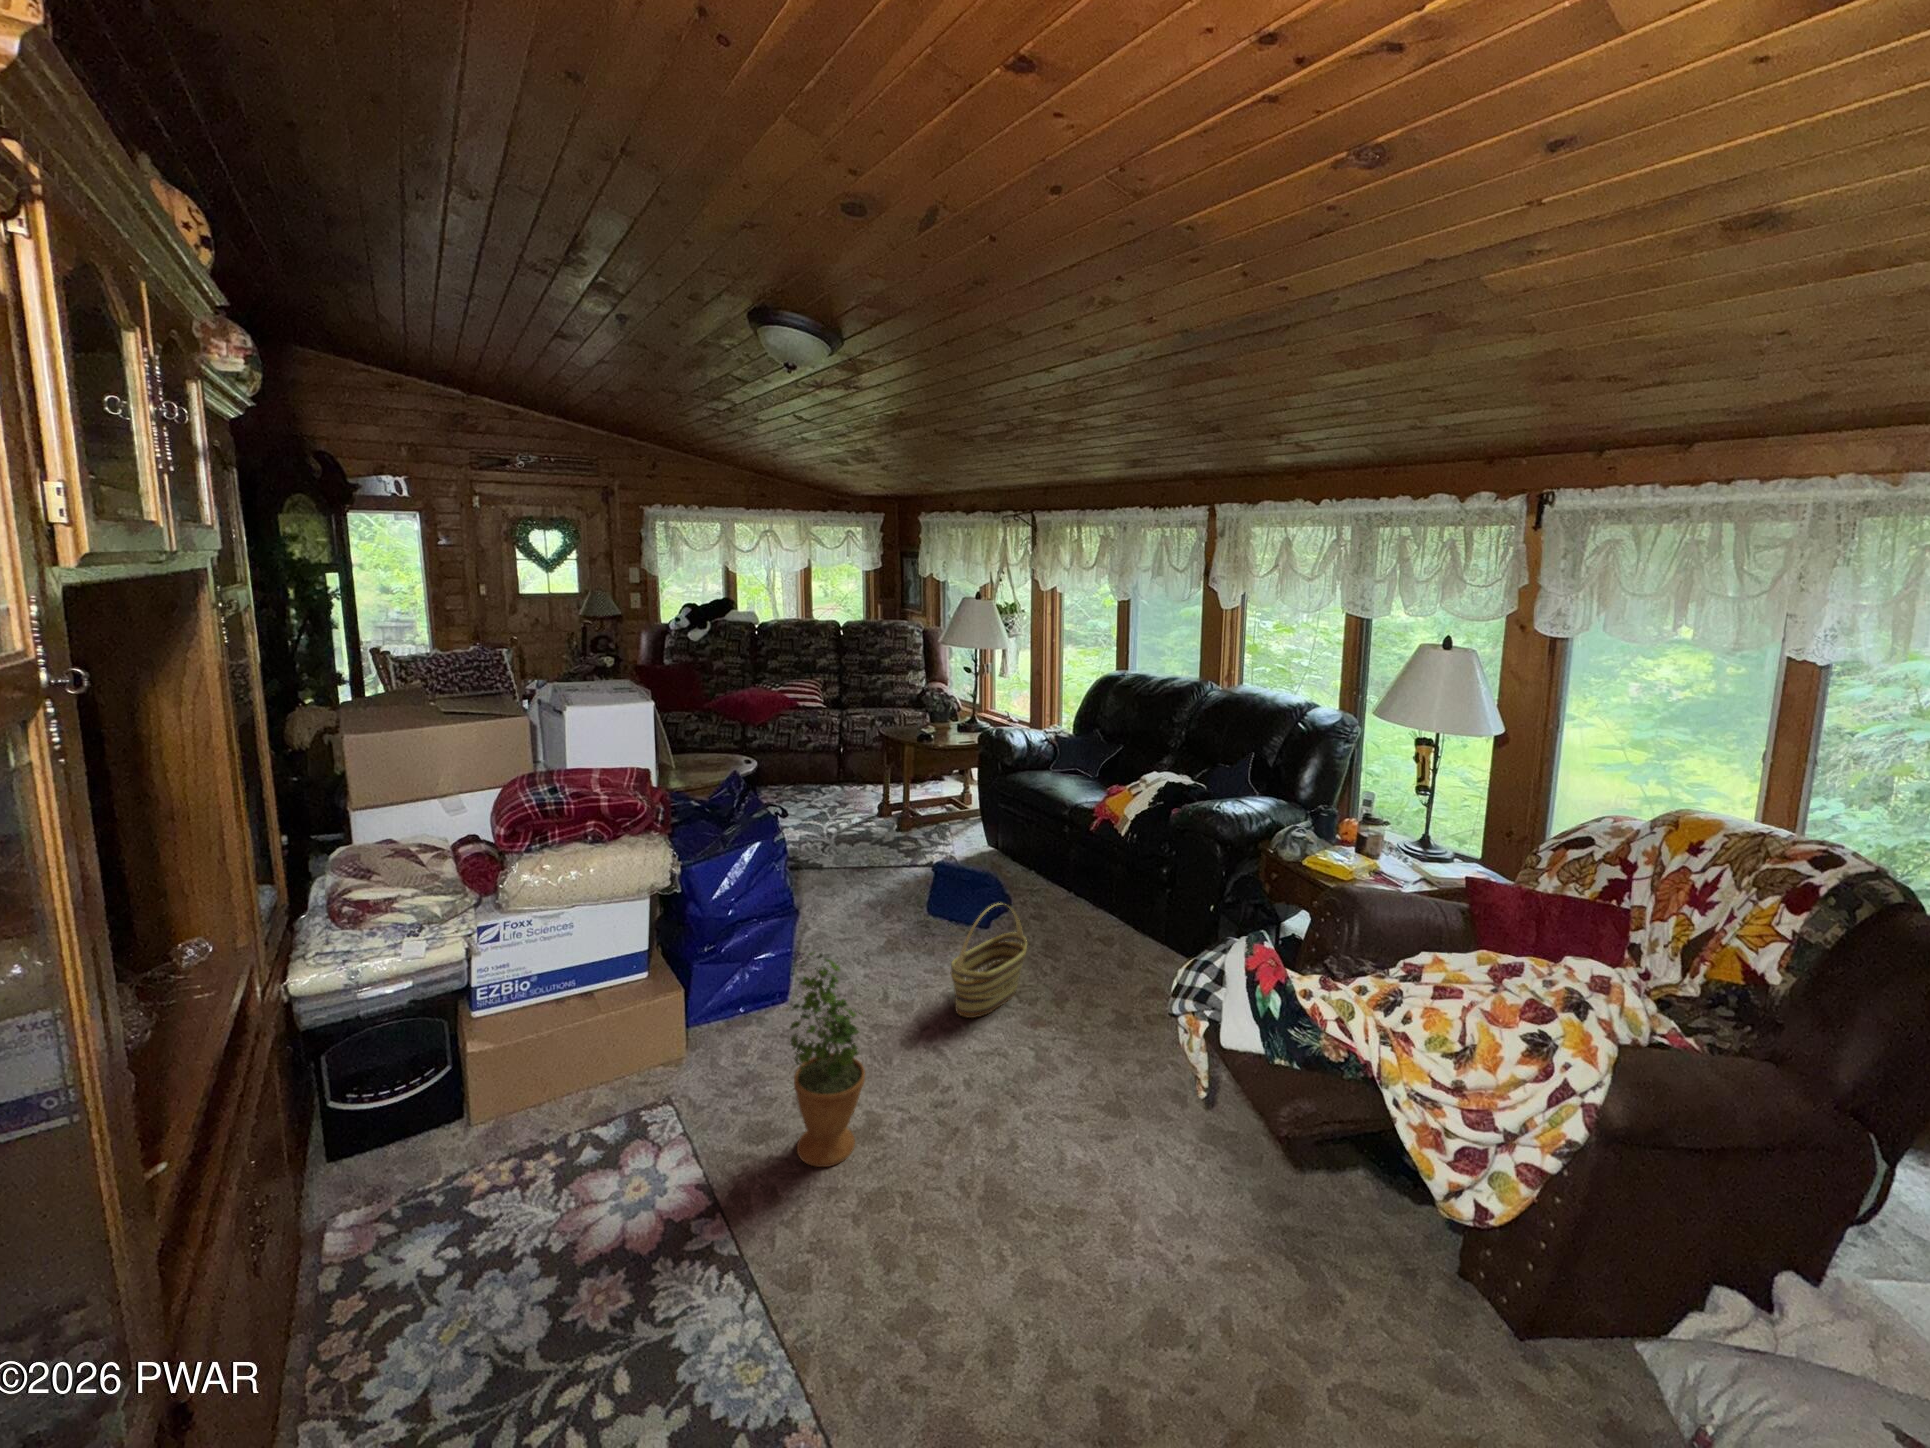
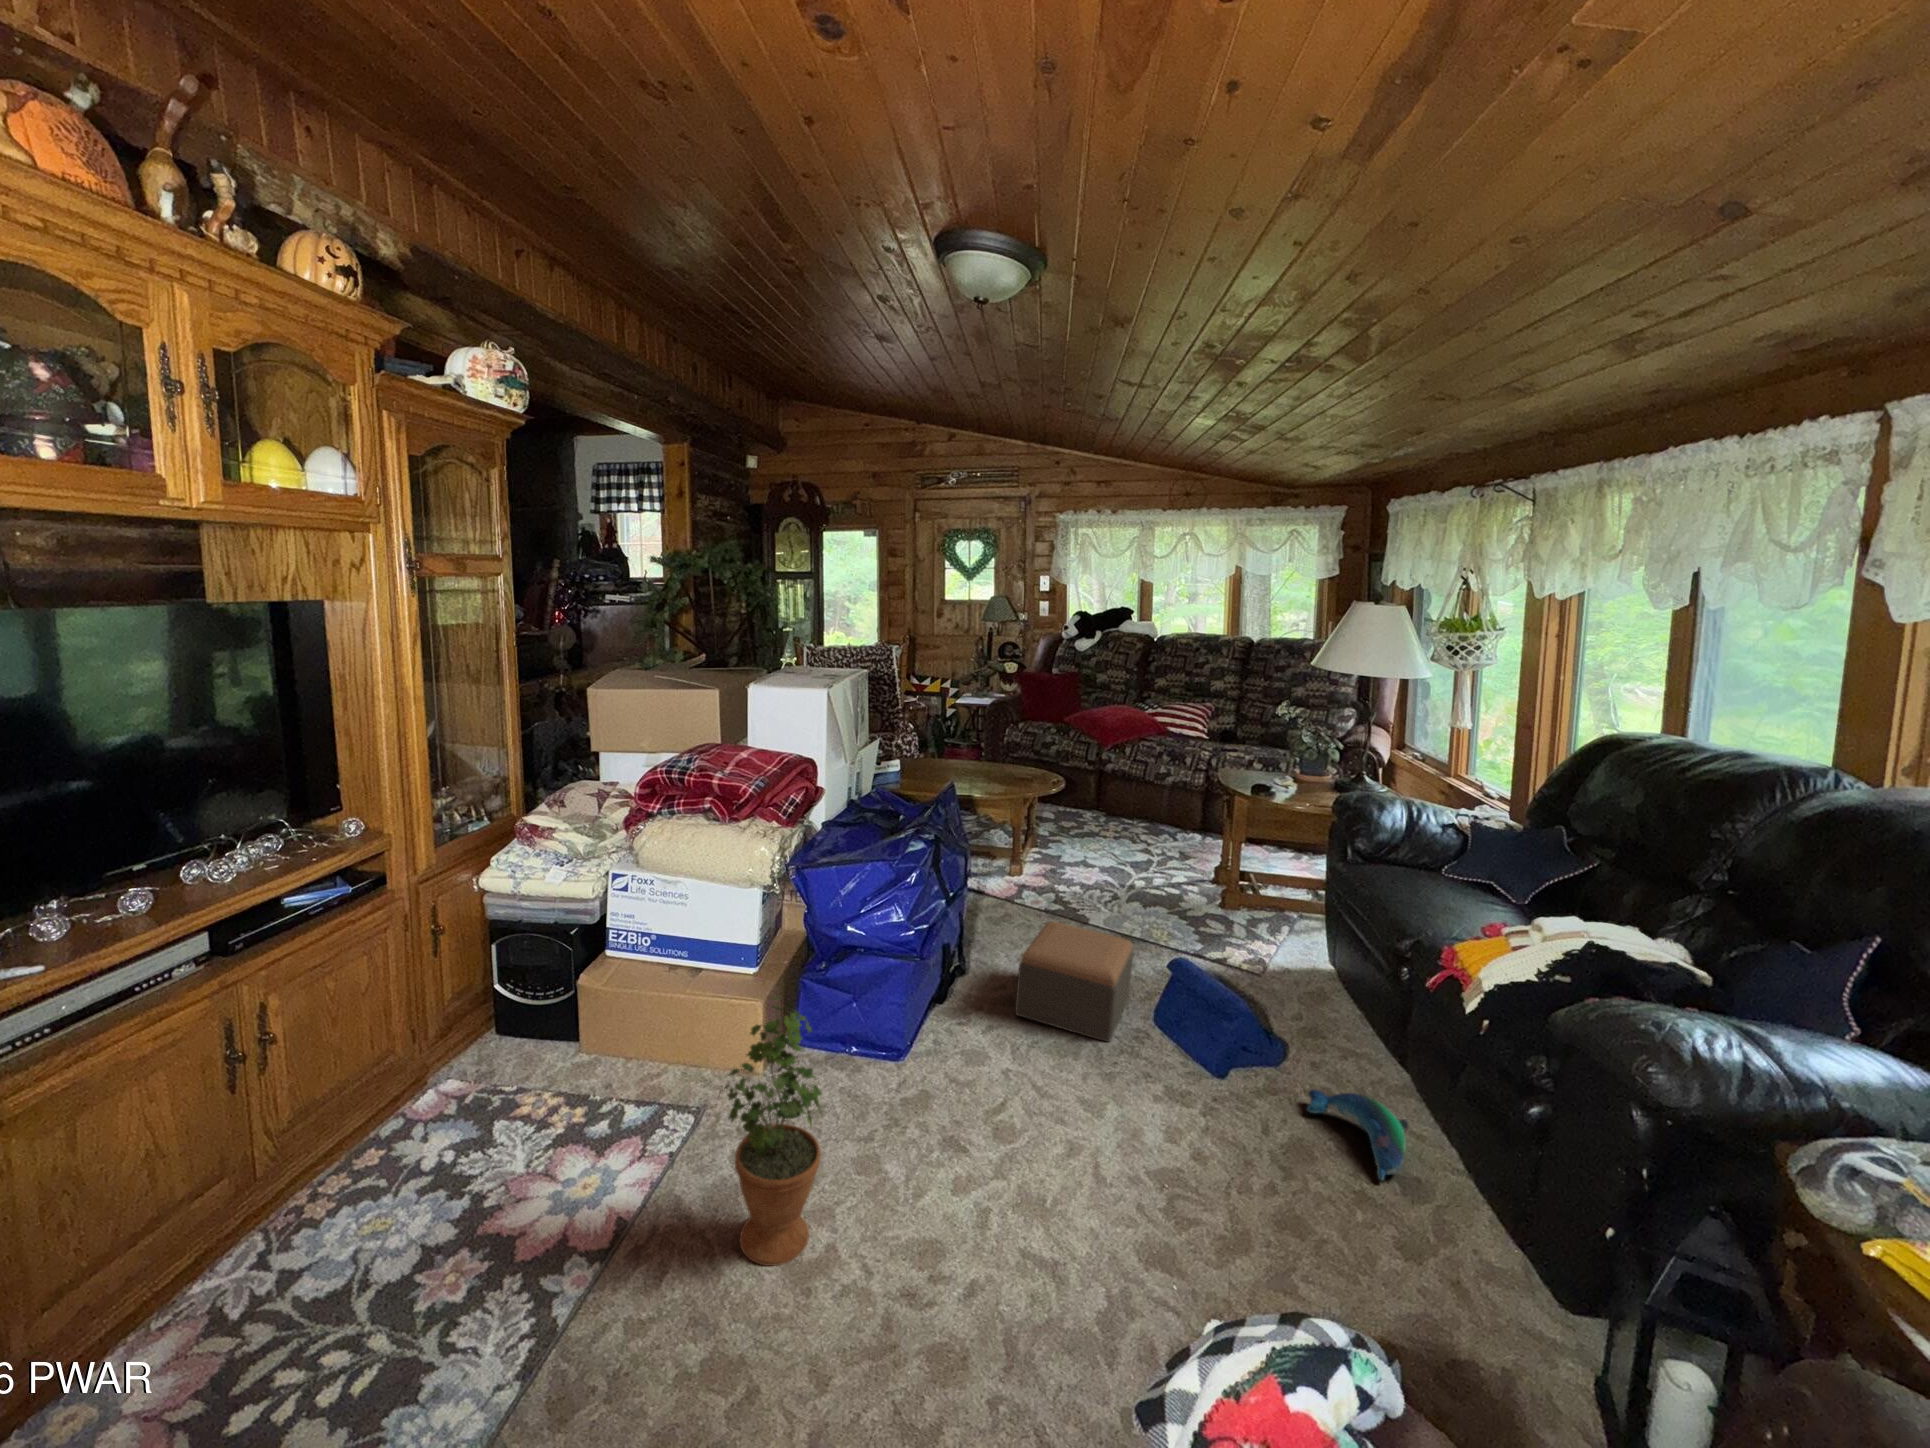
footstool: none [830,859,917,940] -> present [1015,921,1134,1042]
basket: present [950,904,1027,1018] -> none [1050,1036,1198,1192]
plush toy: none [1043,904,1107,944] -> present [1307,1089,1408,1181]

